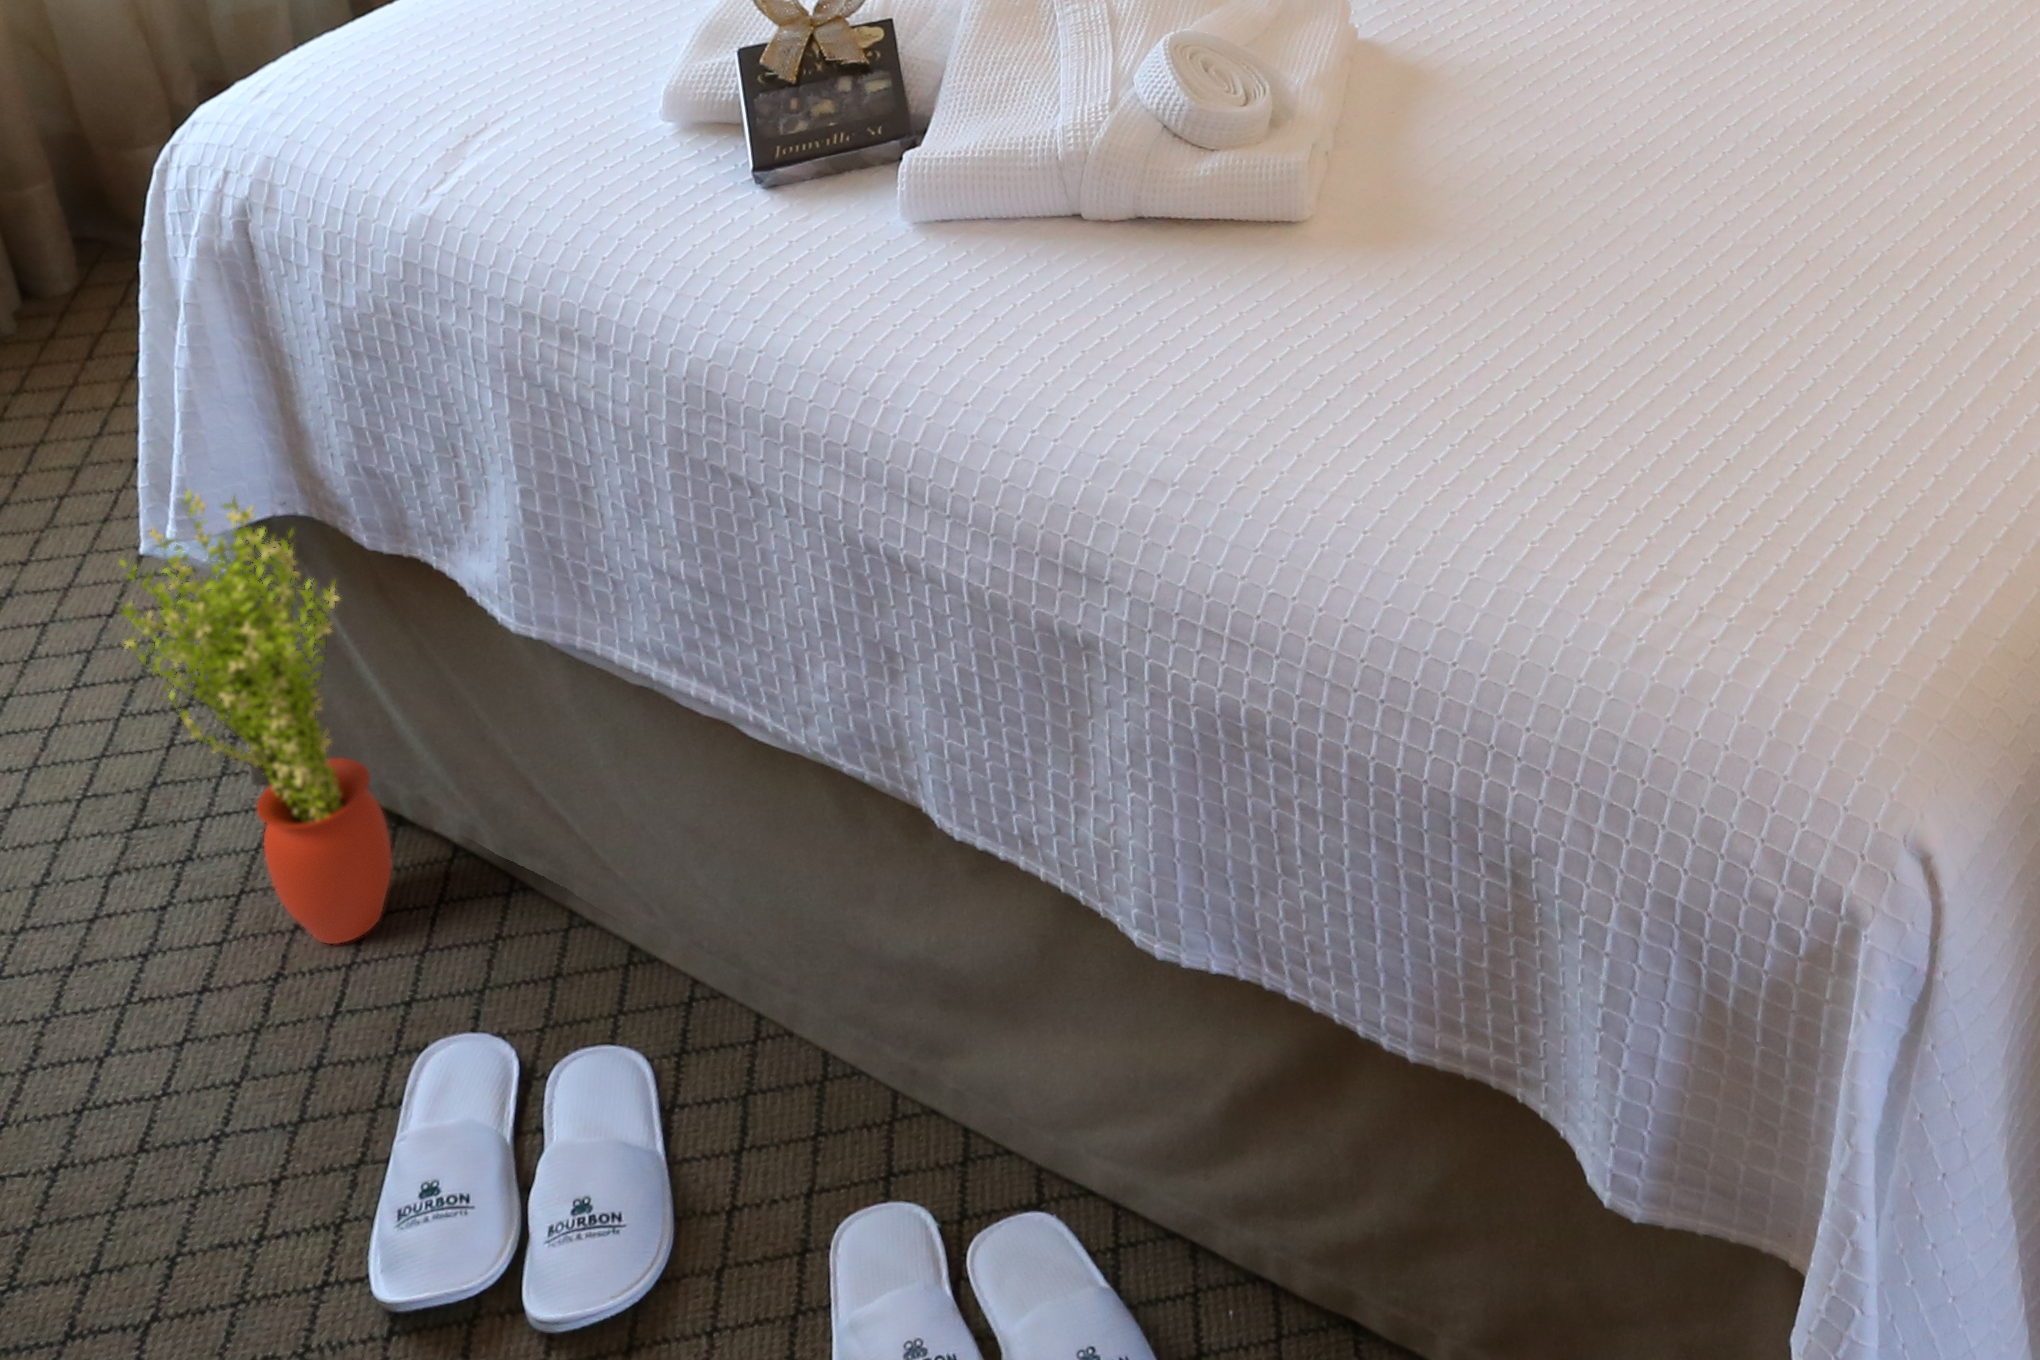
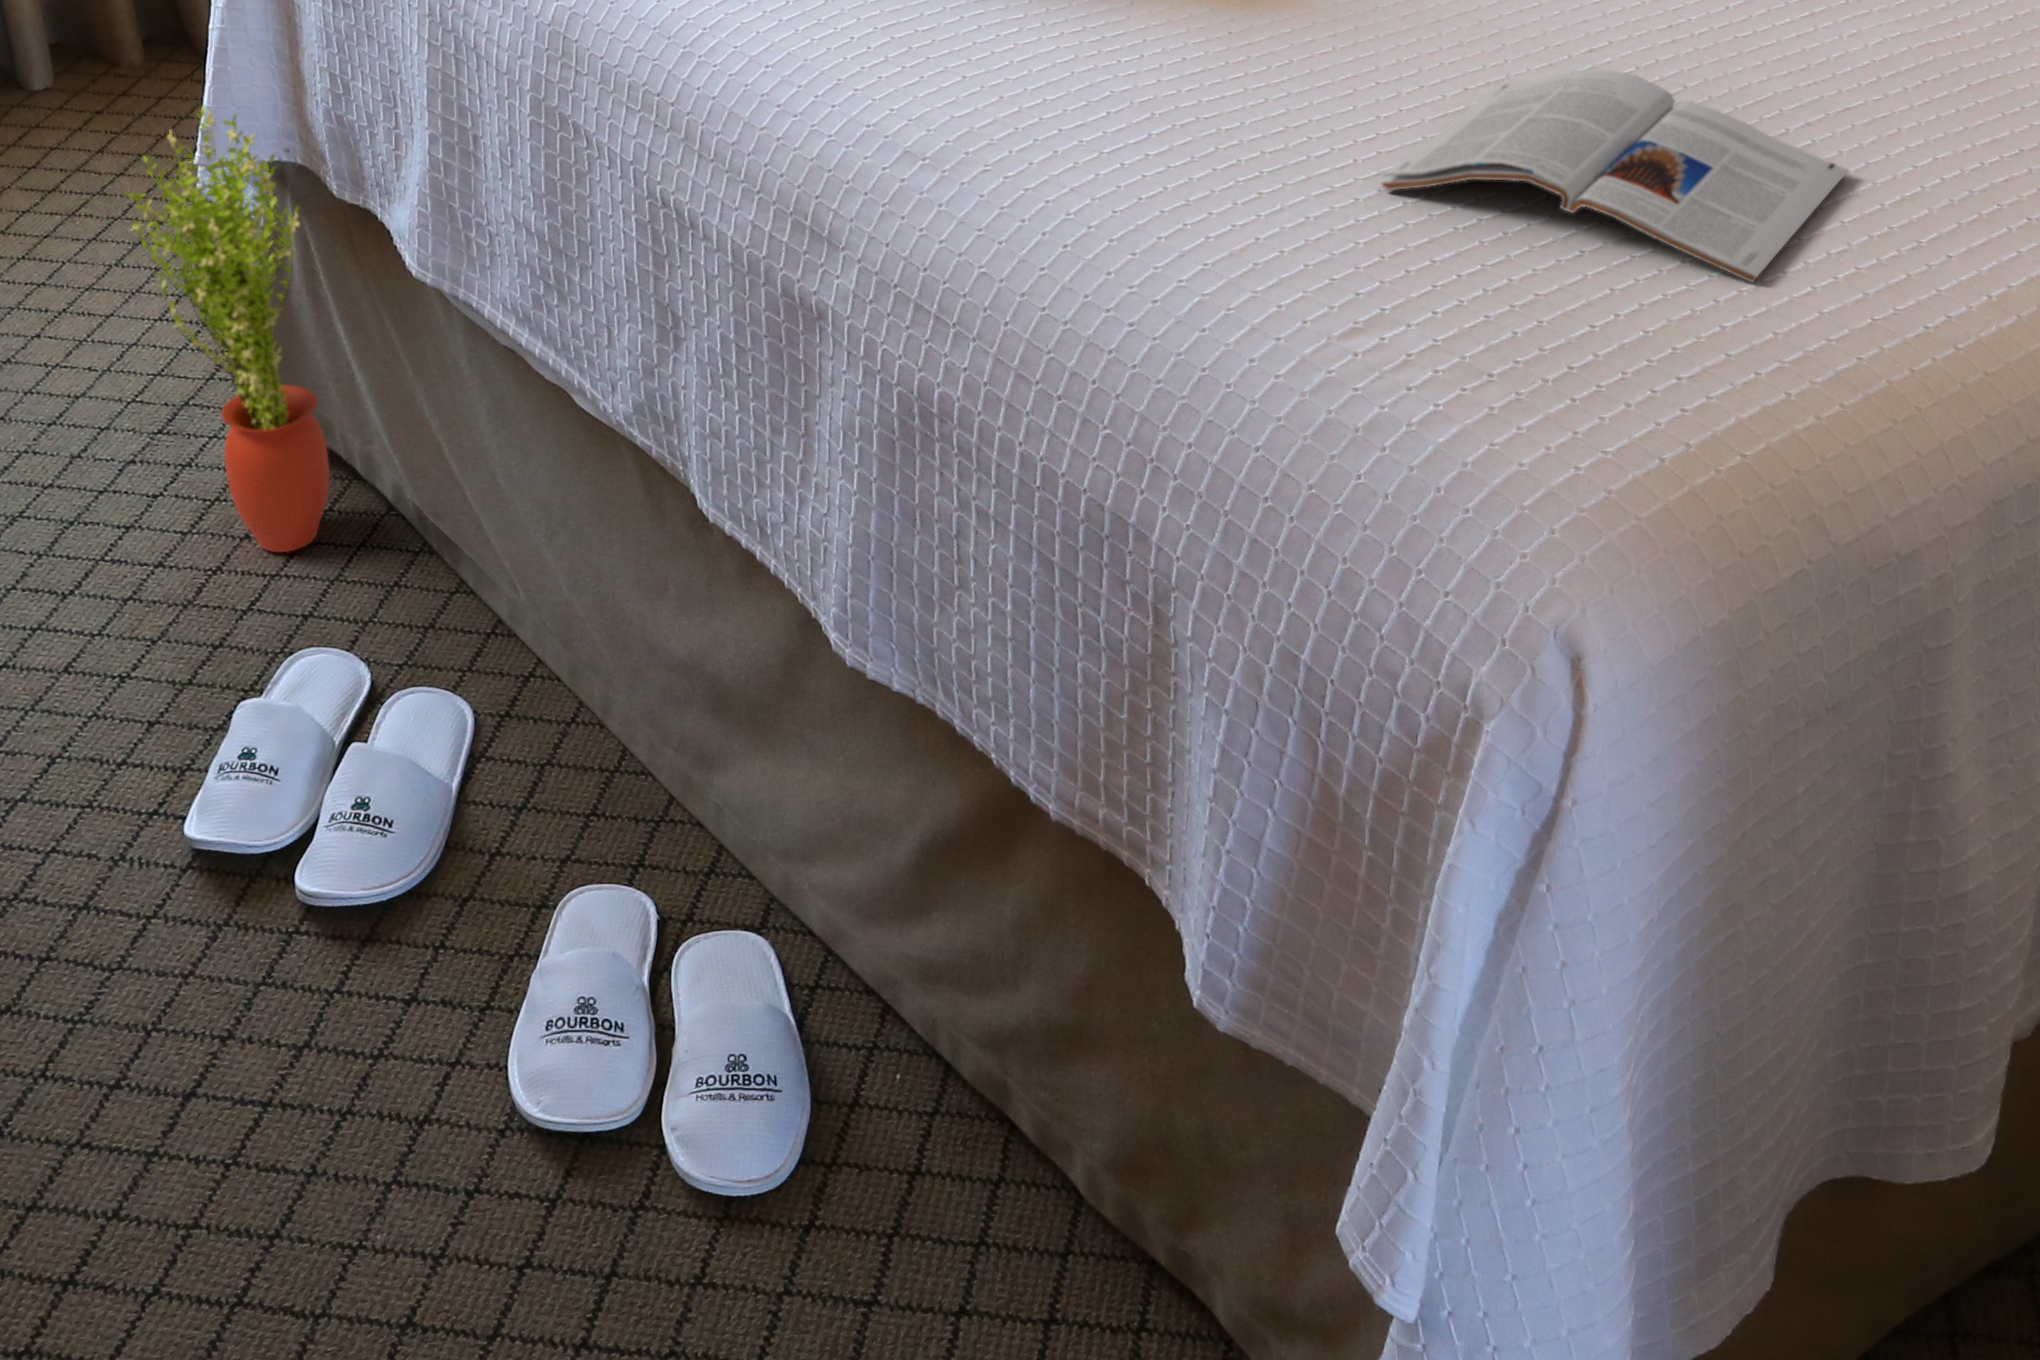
magazine: none [1603,266,1971,459] -> present [1382,70,1847,283]

